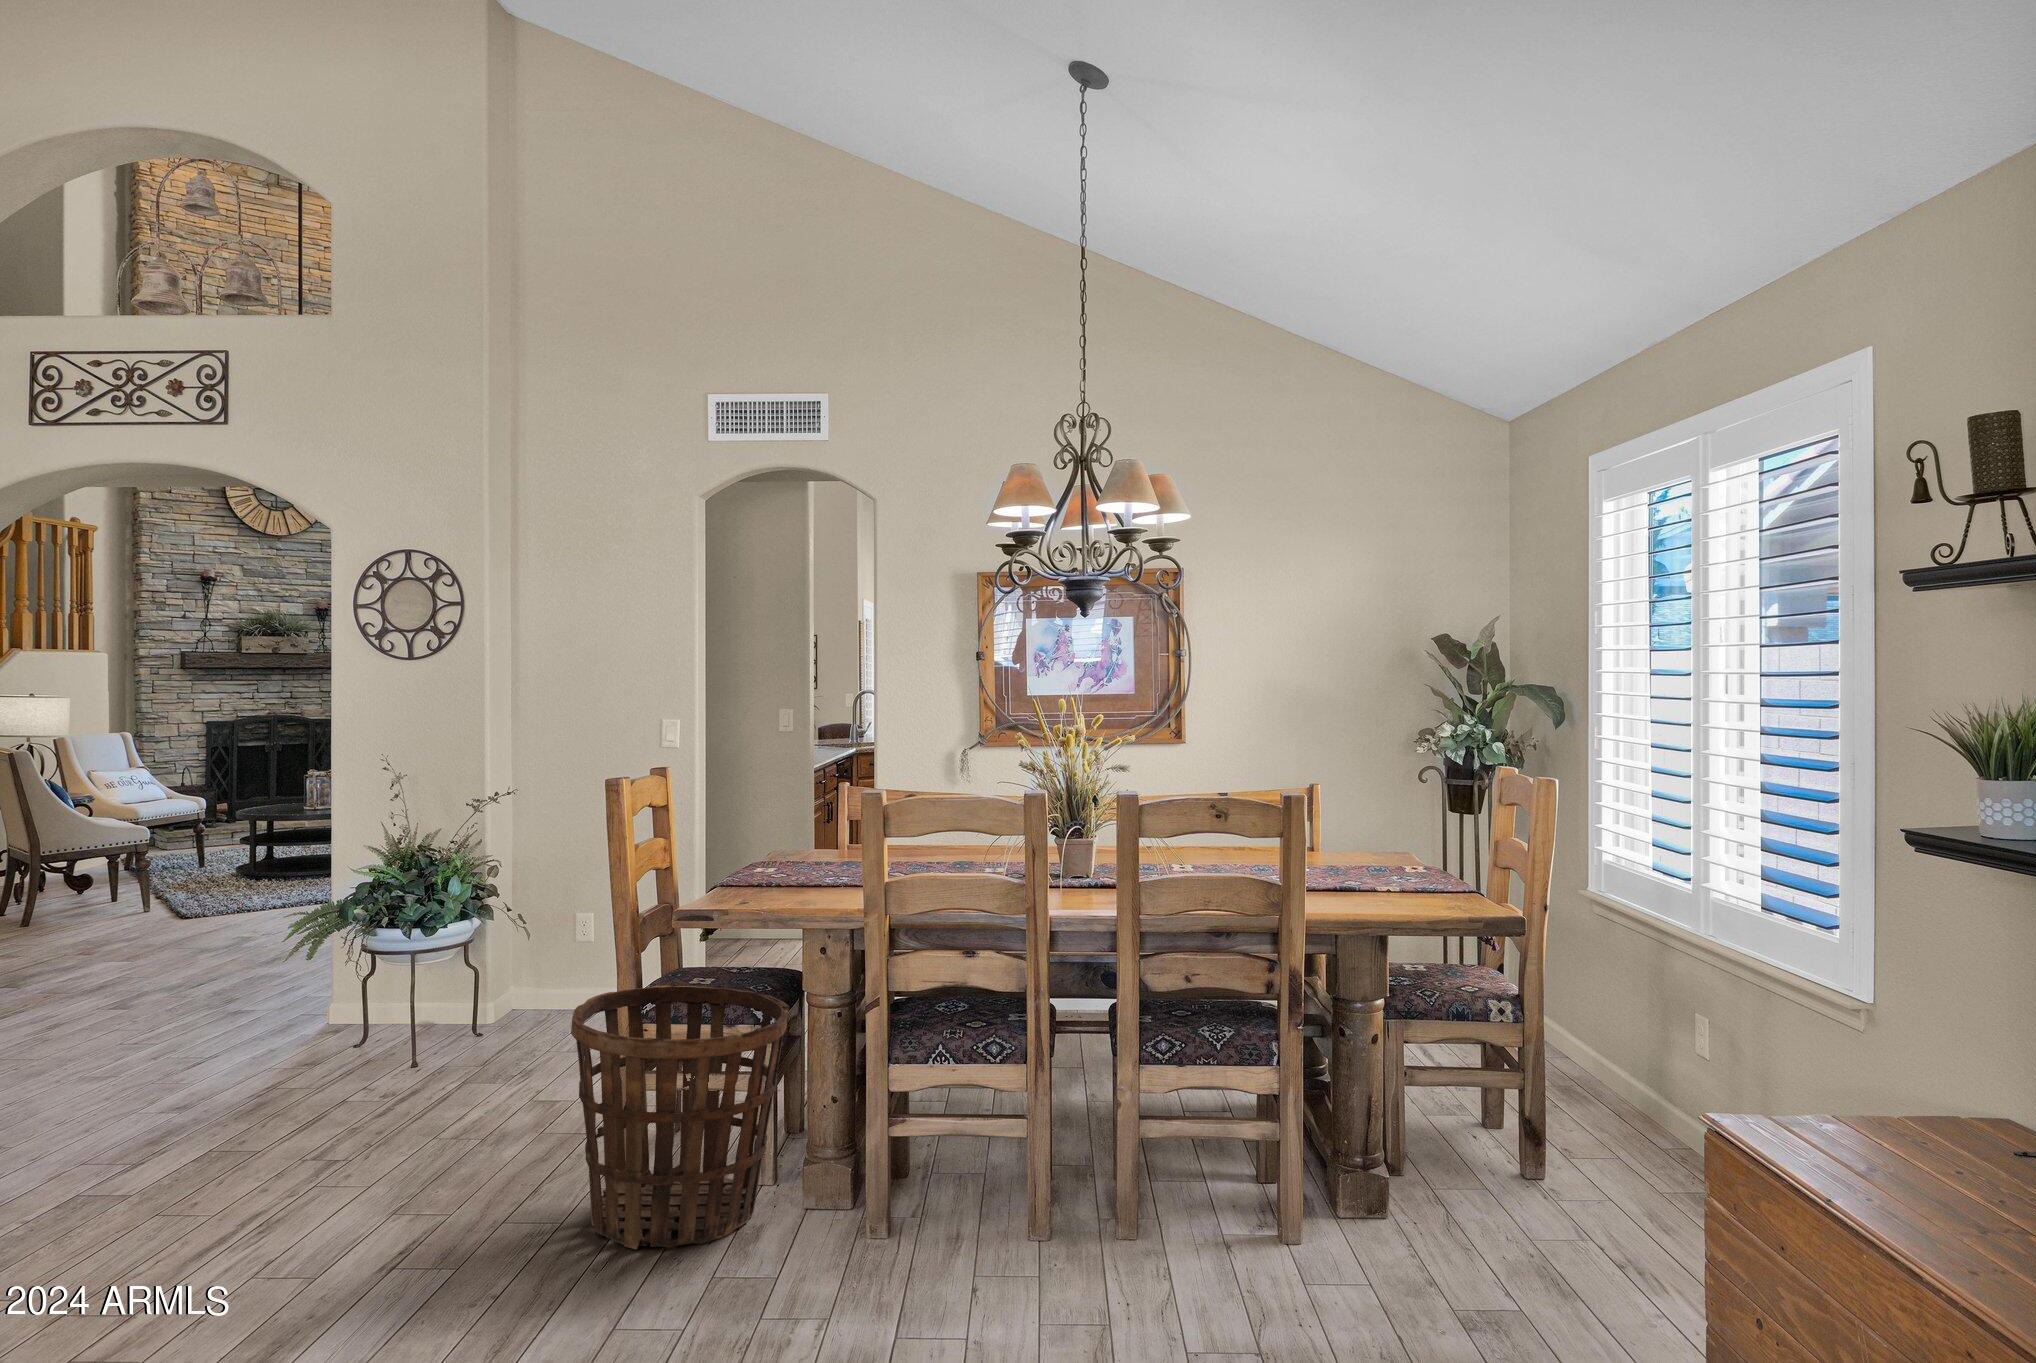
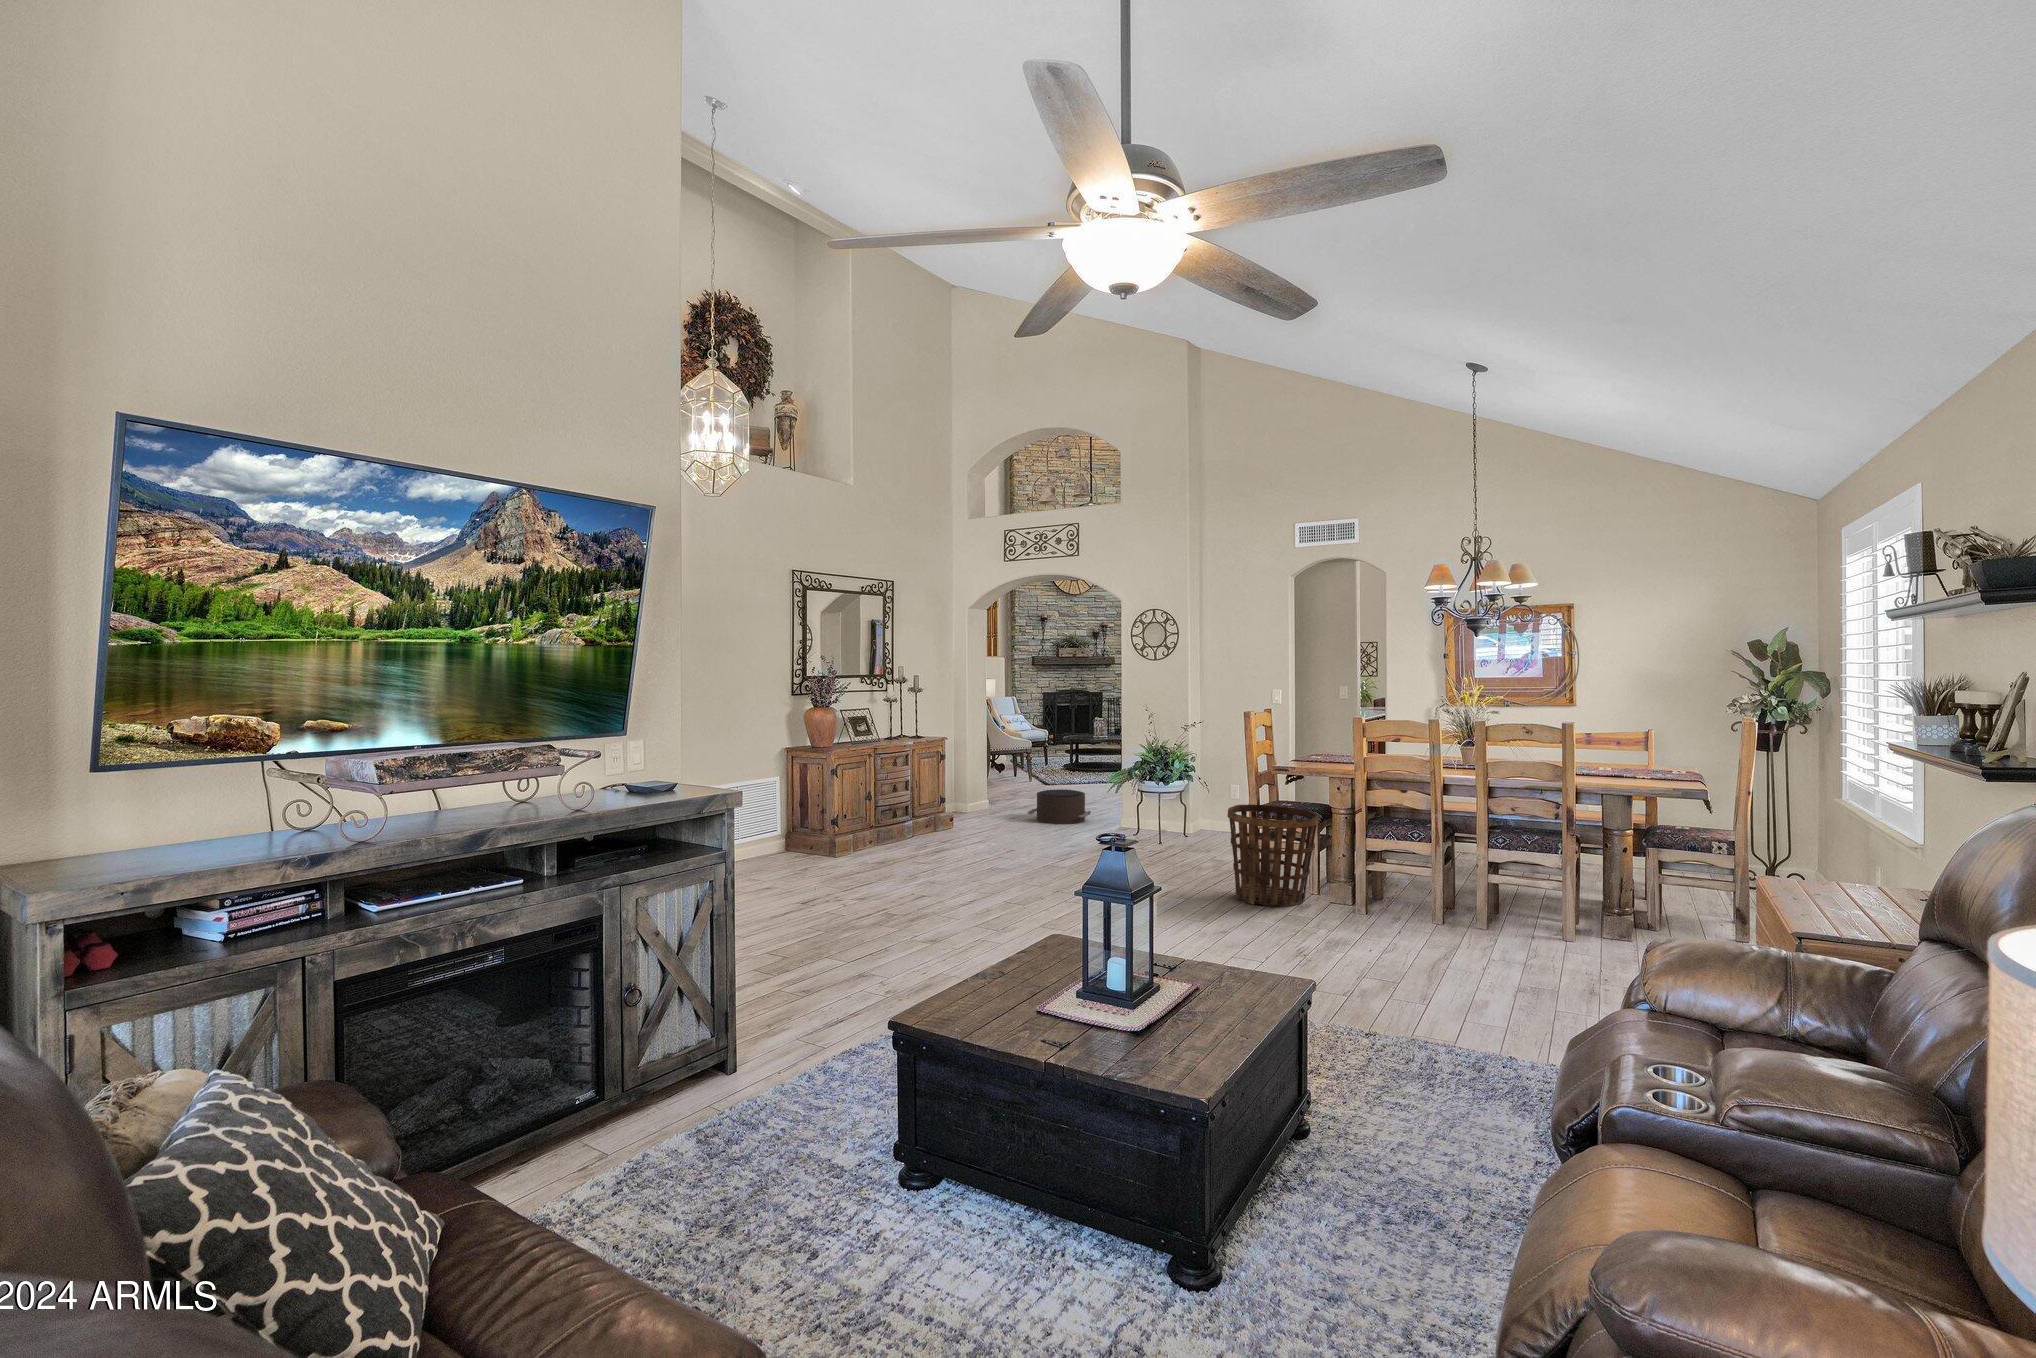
pouf: none [90,940,261,1027] -> present [1028,789,1091,824]

